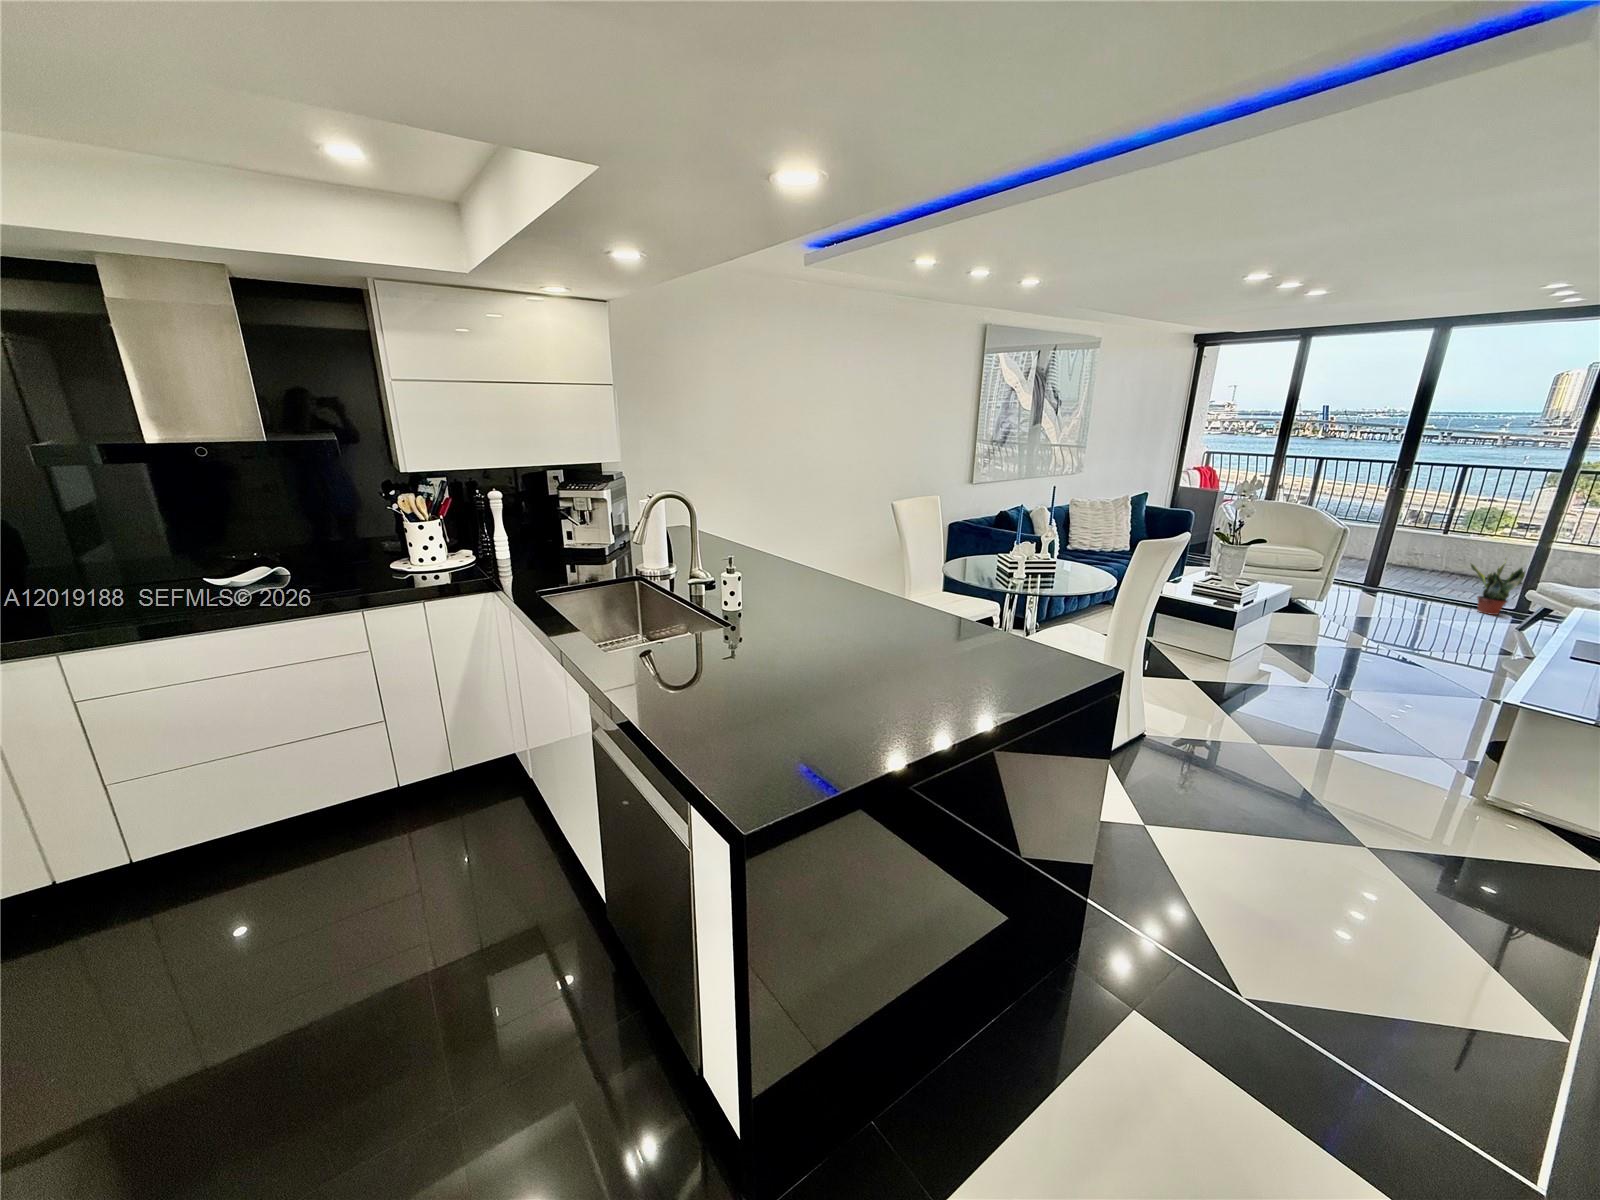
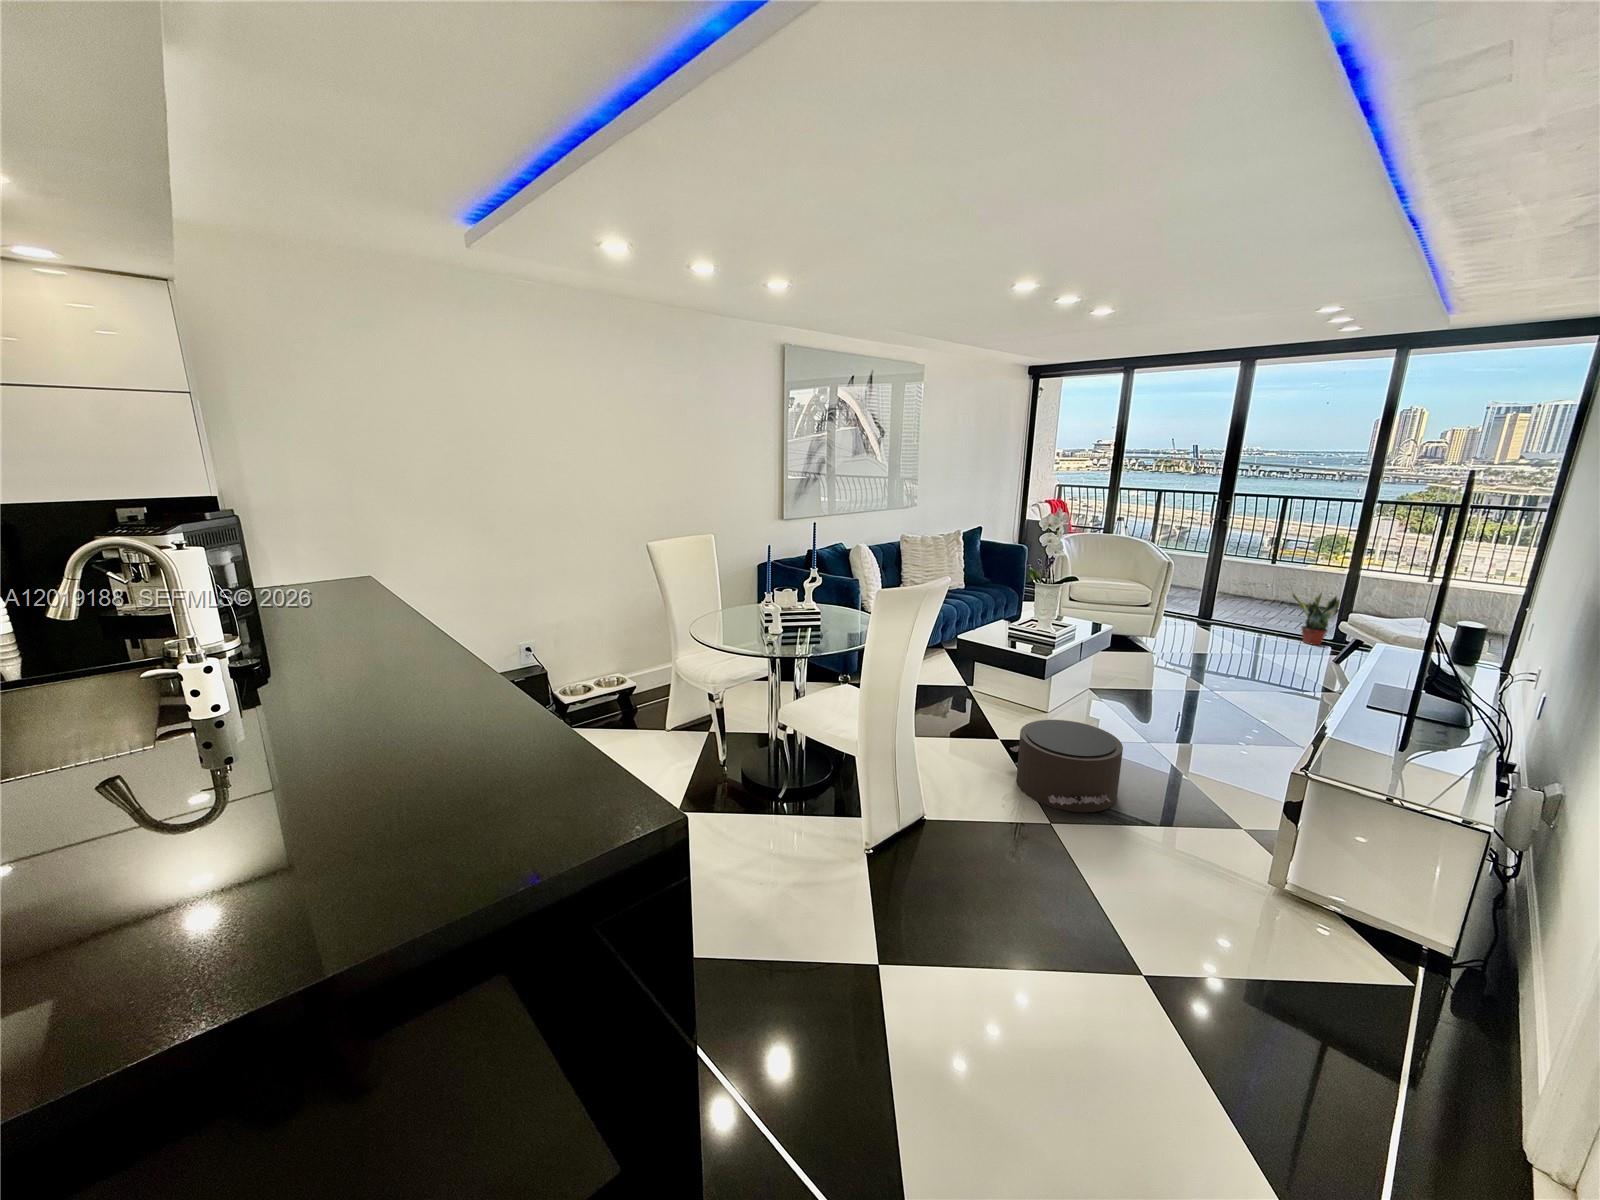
pouf: none [1198,662,1316,739] -> present [1010,720,1123,812]

